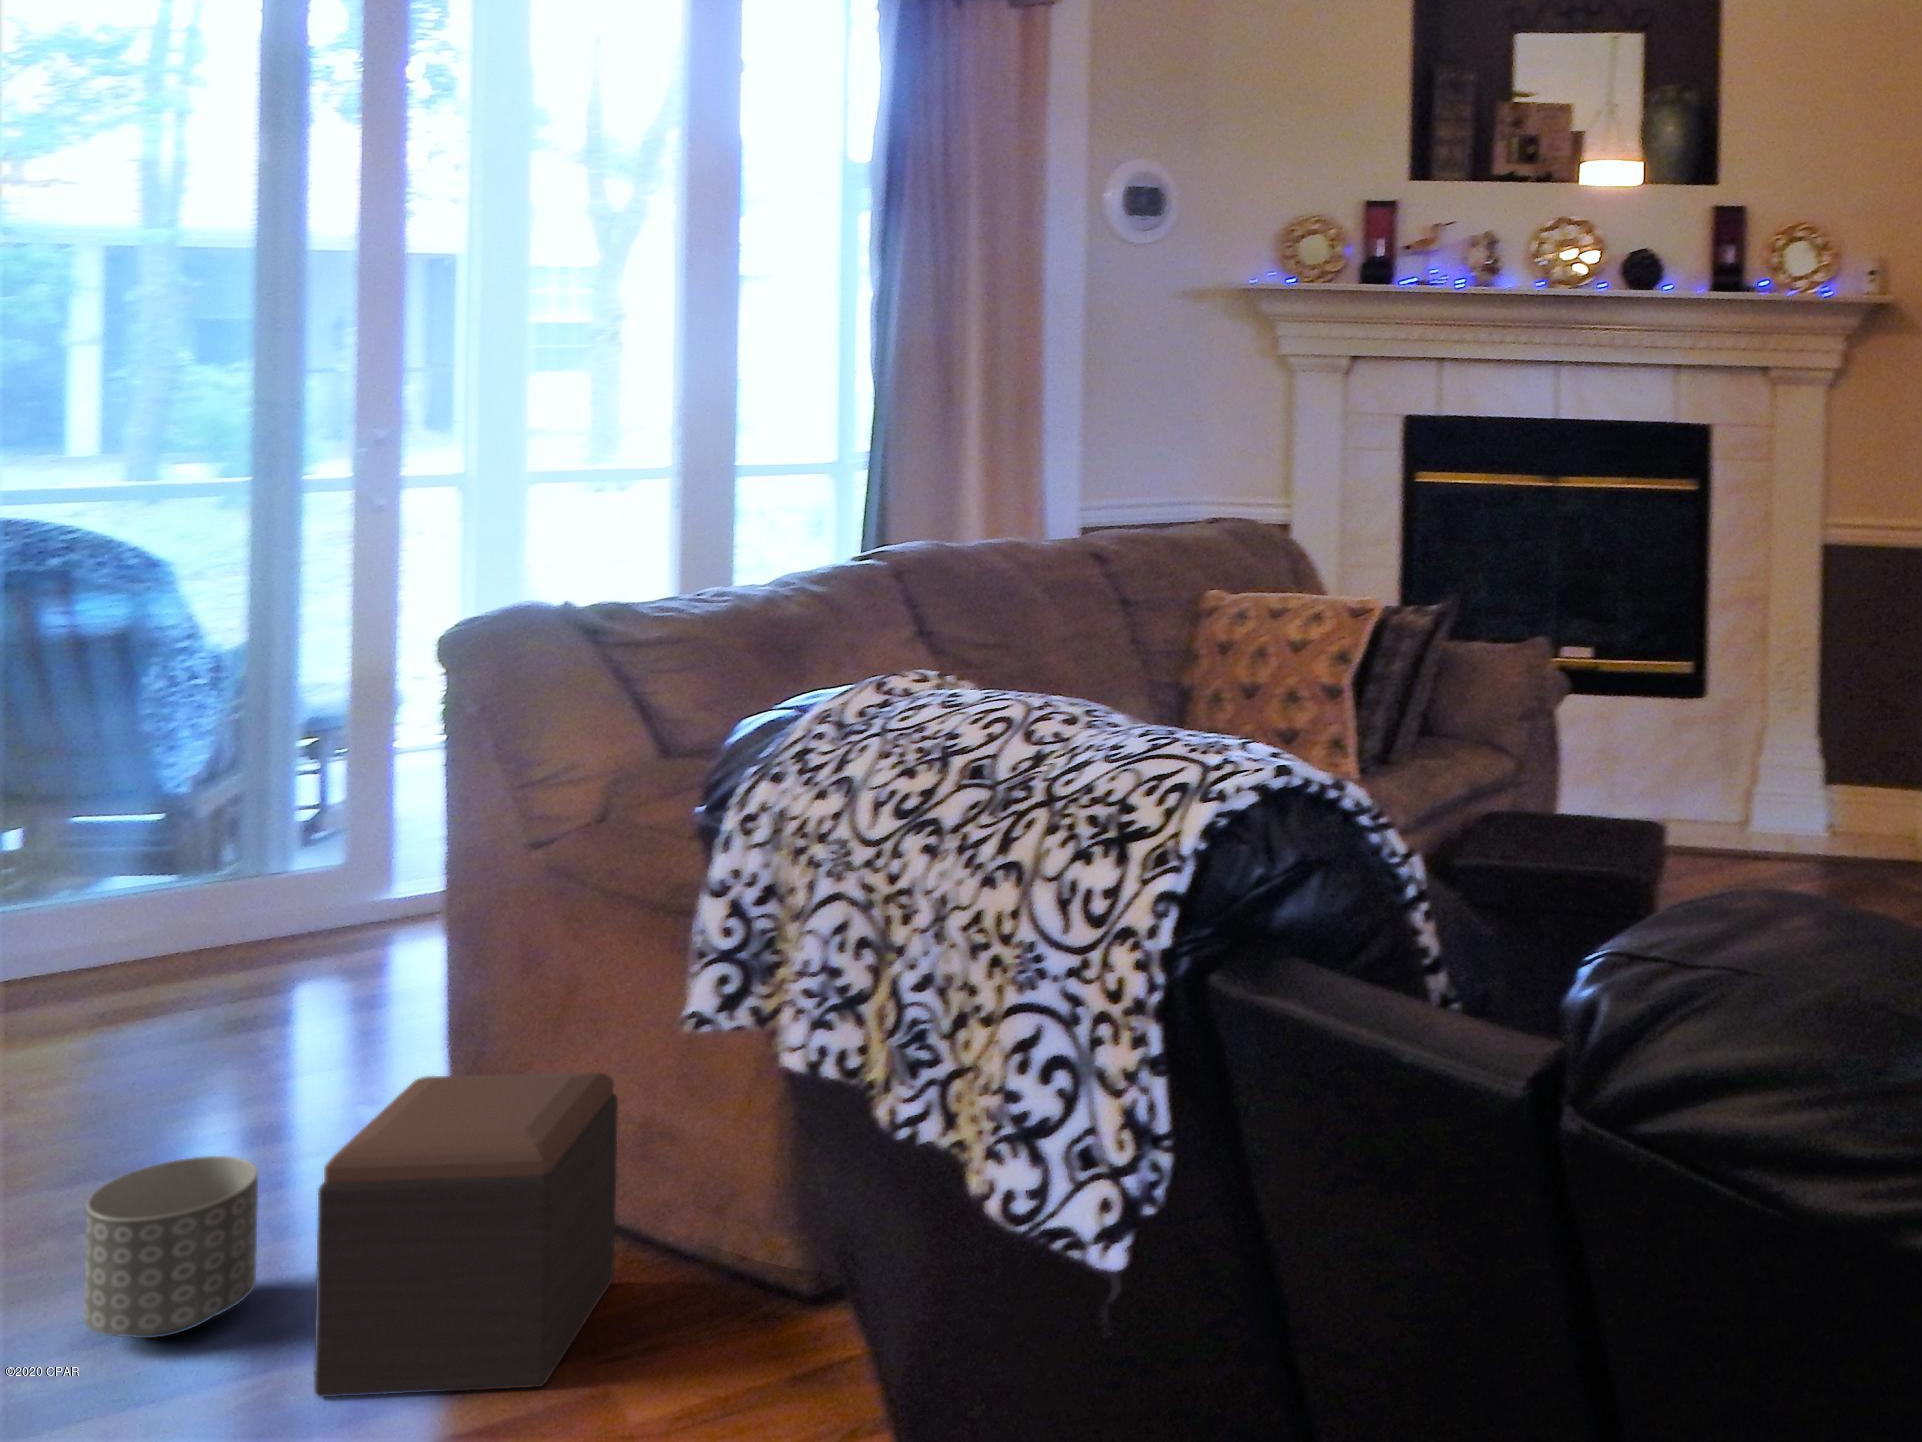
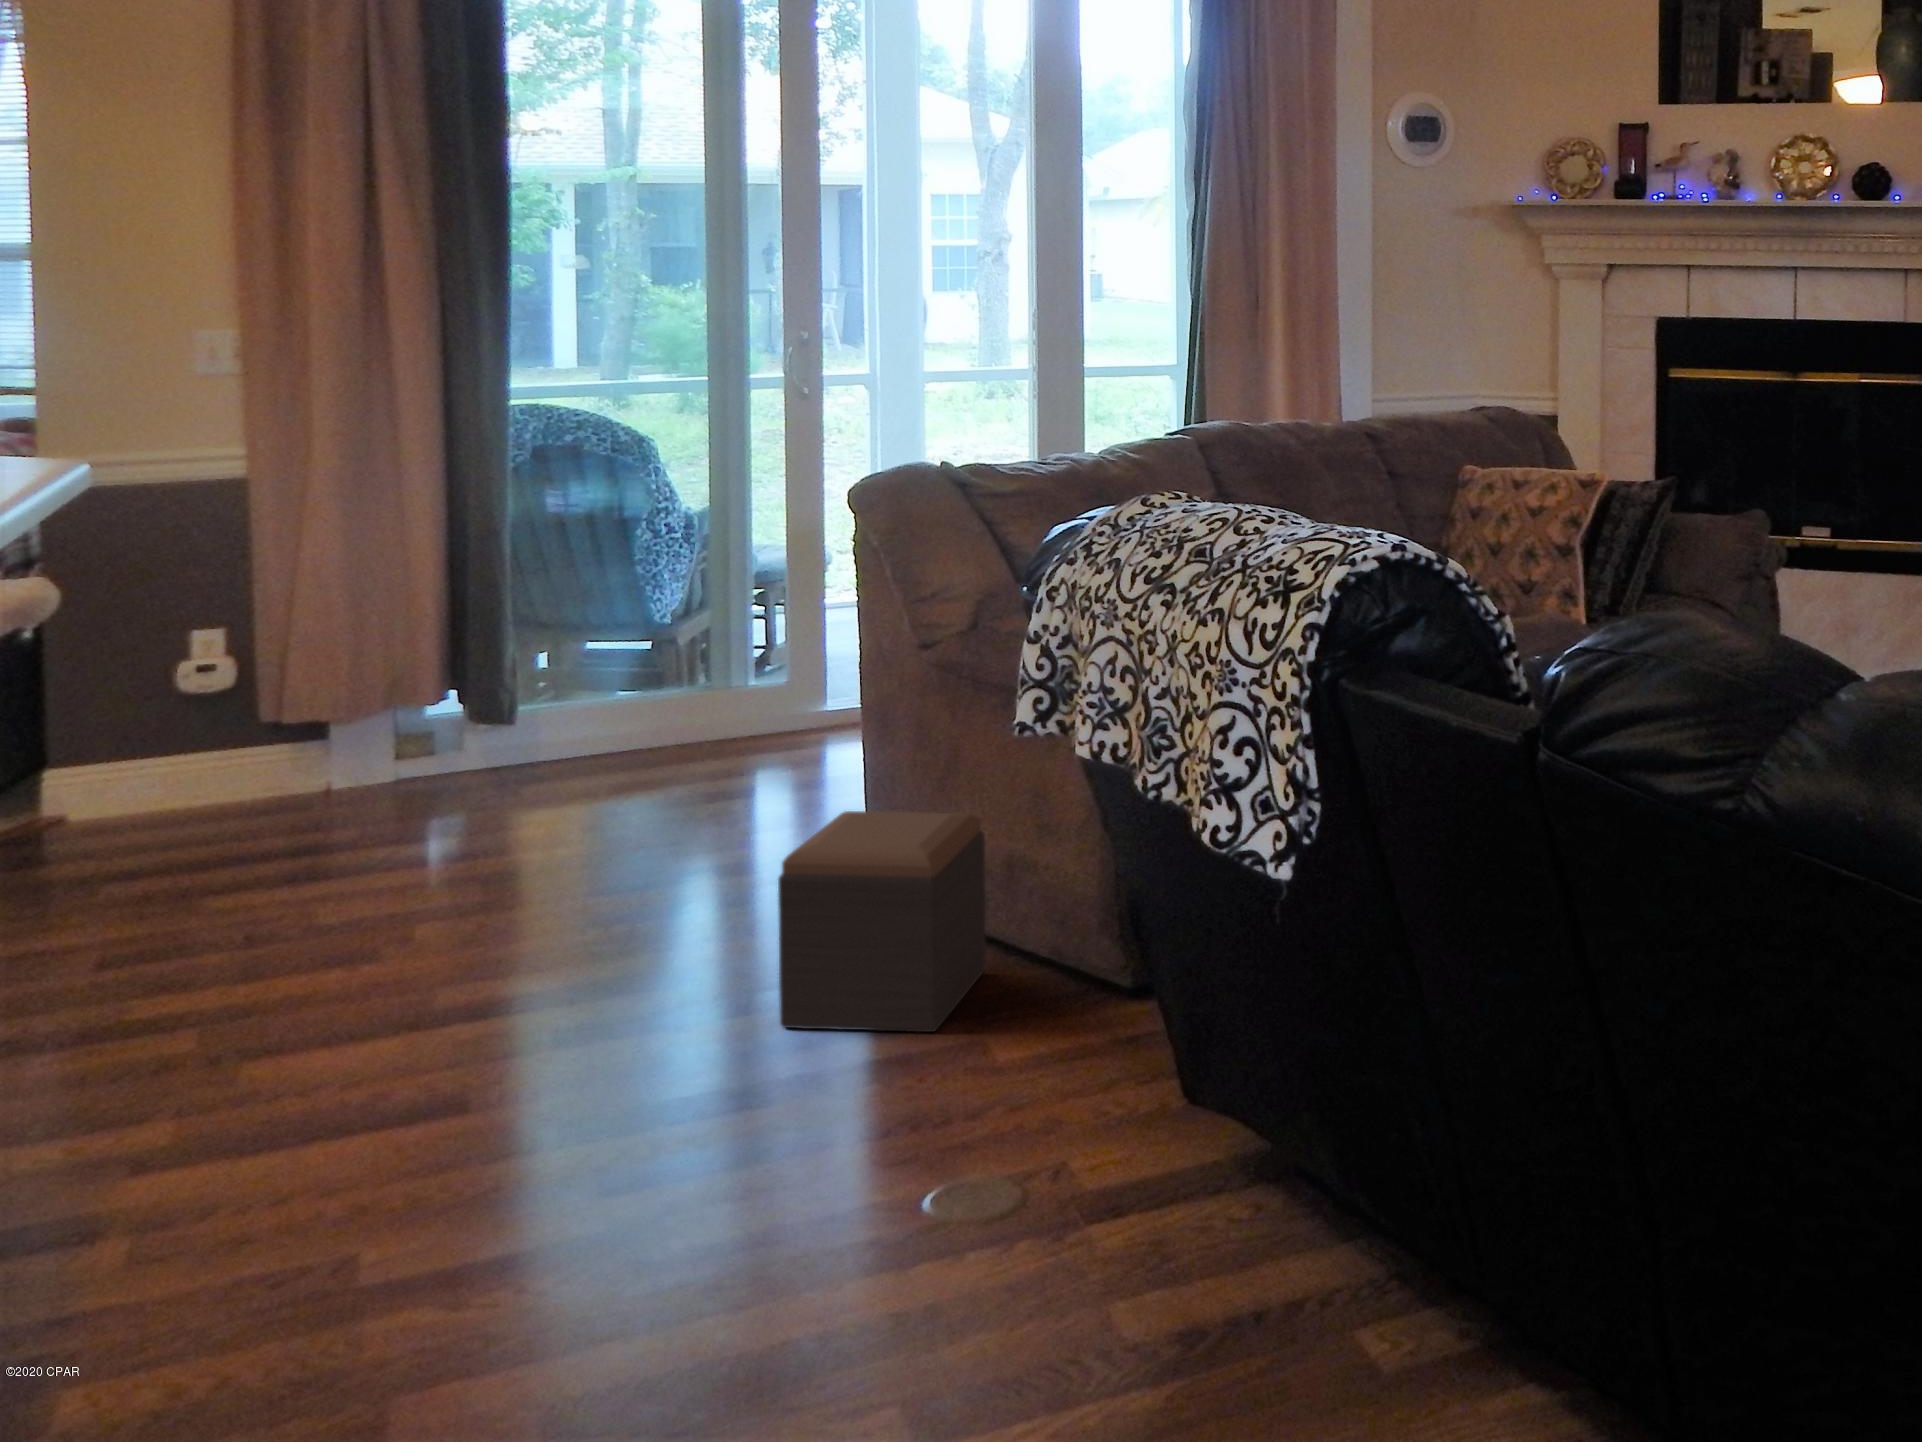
planter: present [84,1156,258,1338] -> none [623,864,736,986]

